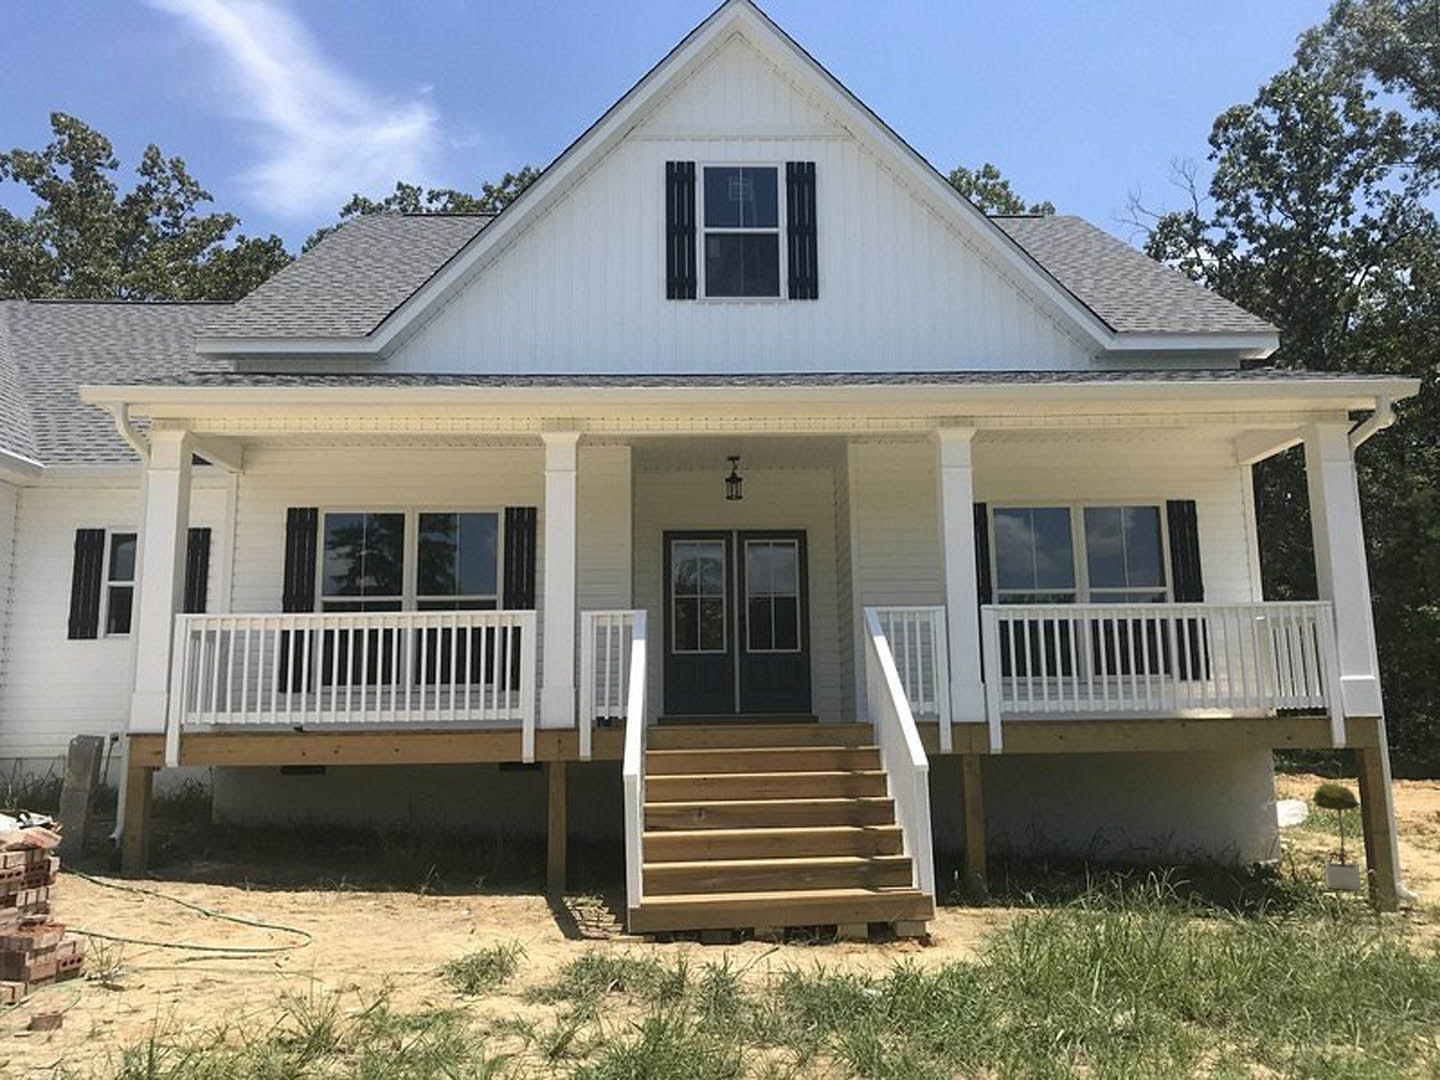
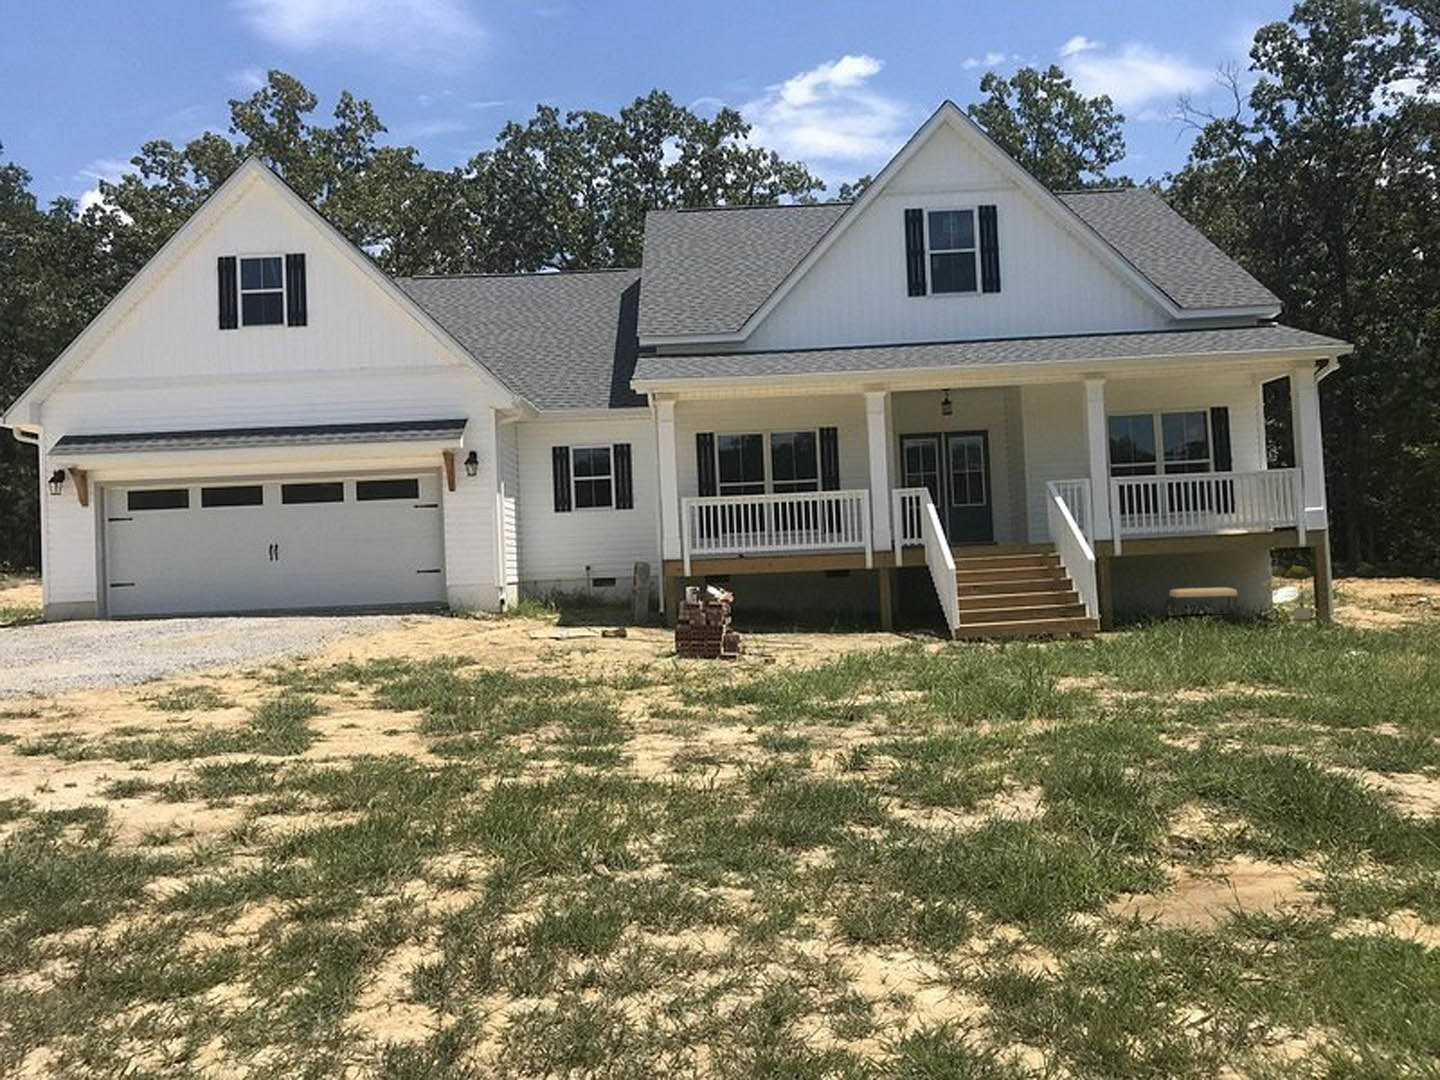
bench: none [1100,809,1217,861] -> present [1170,587,1237,616]

